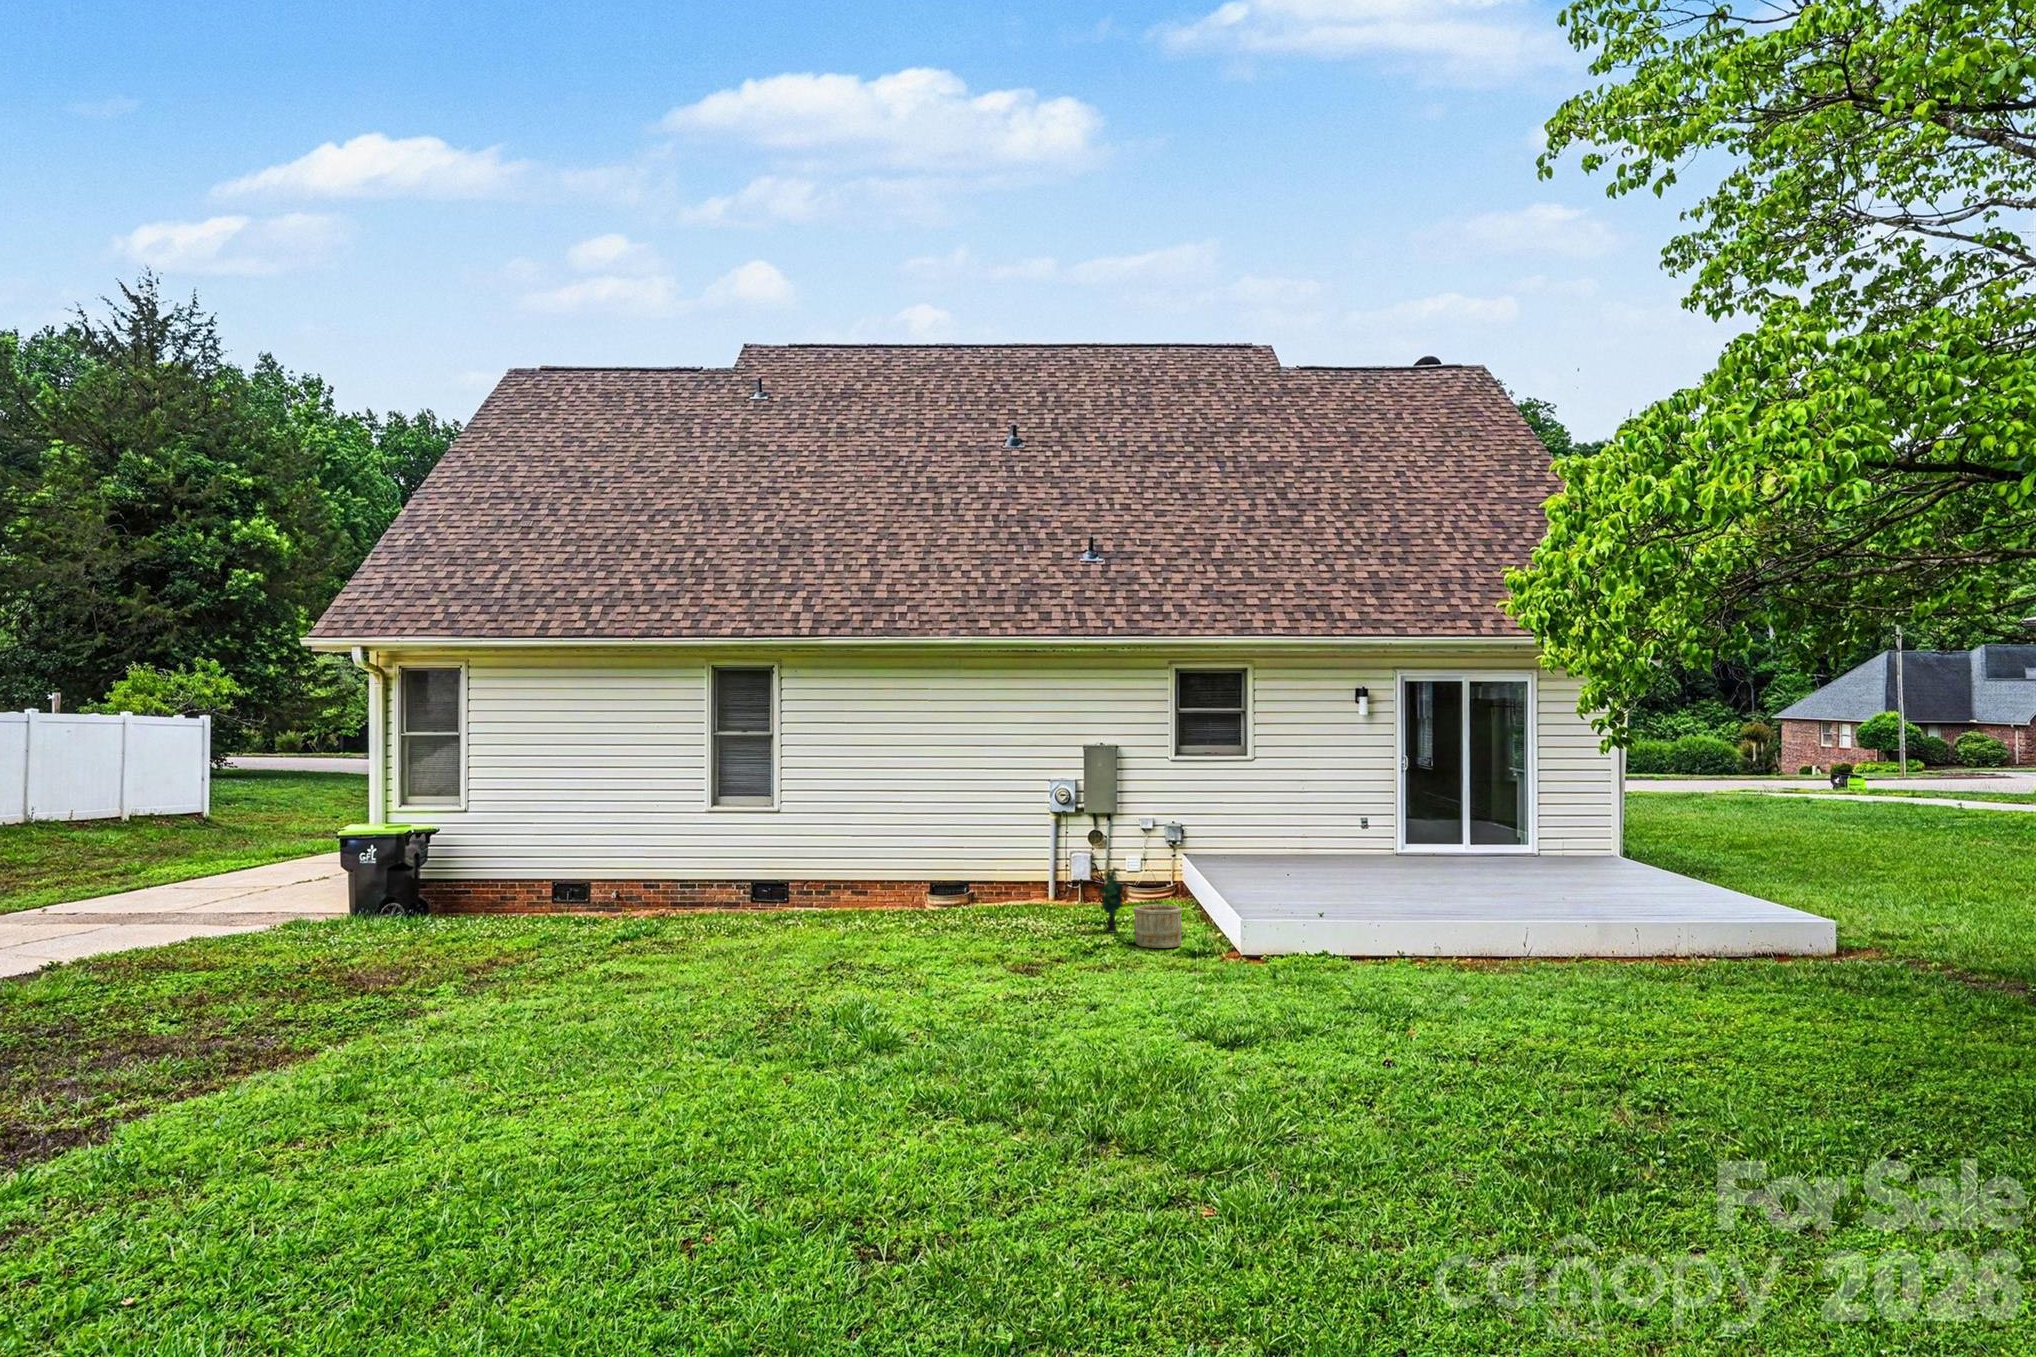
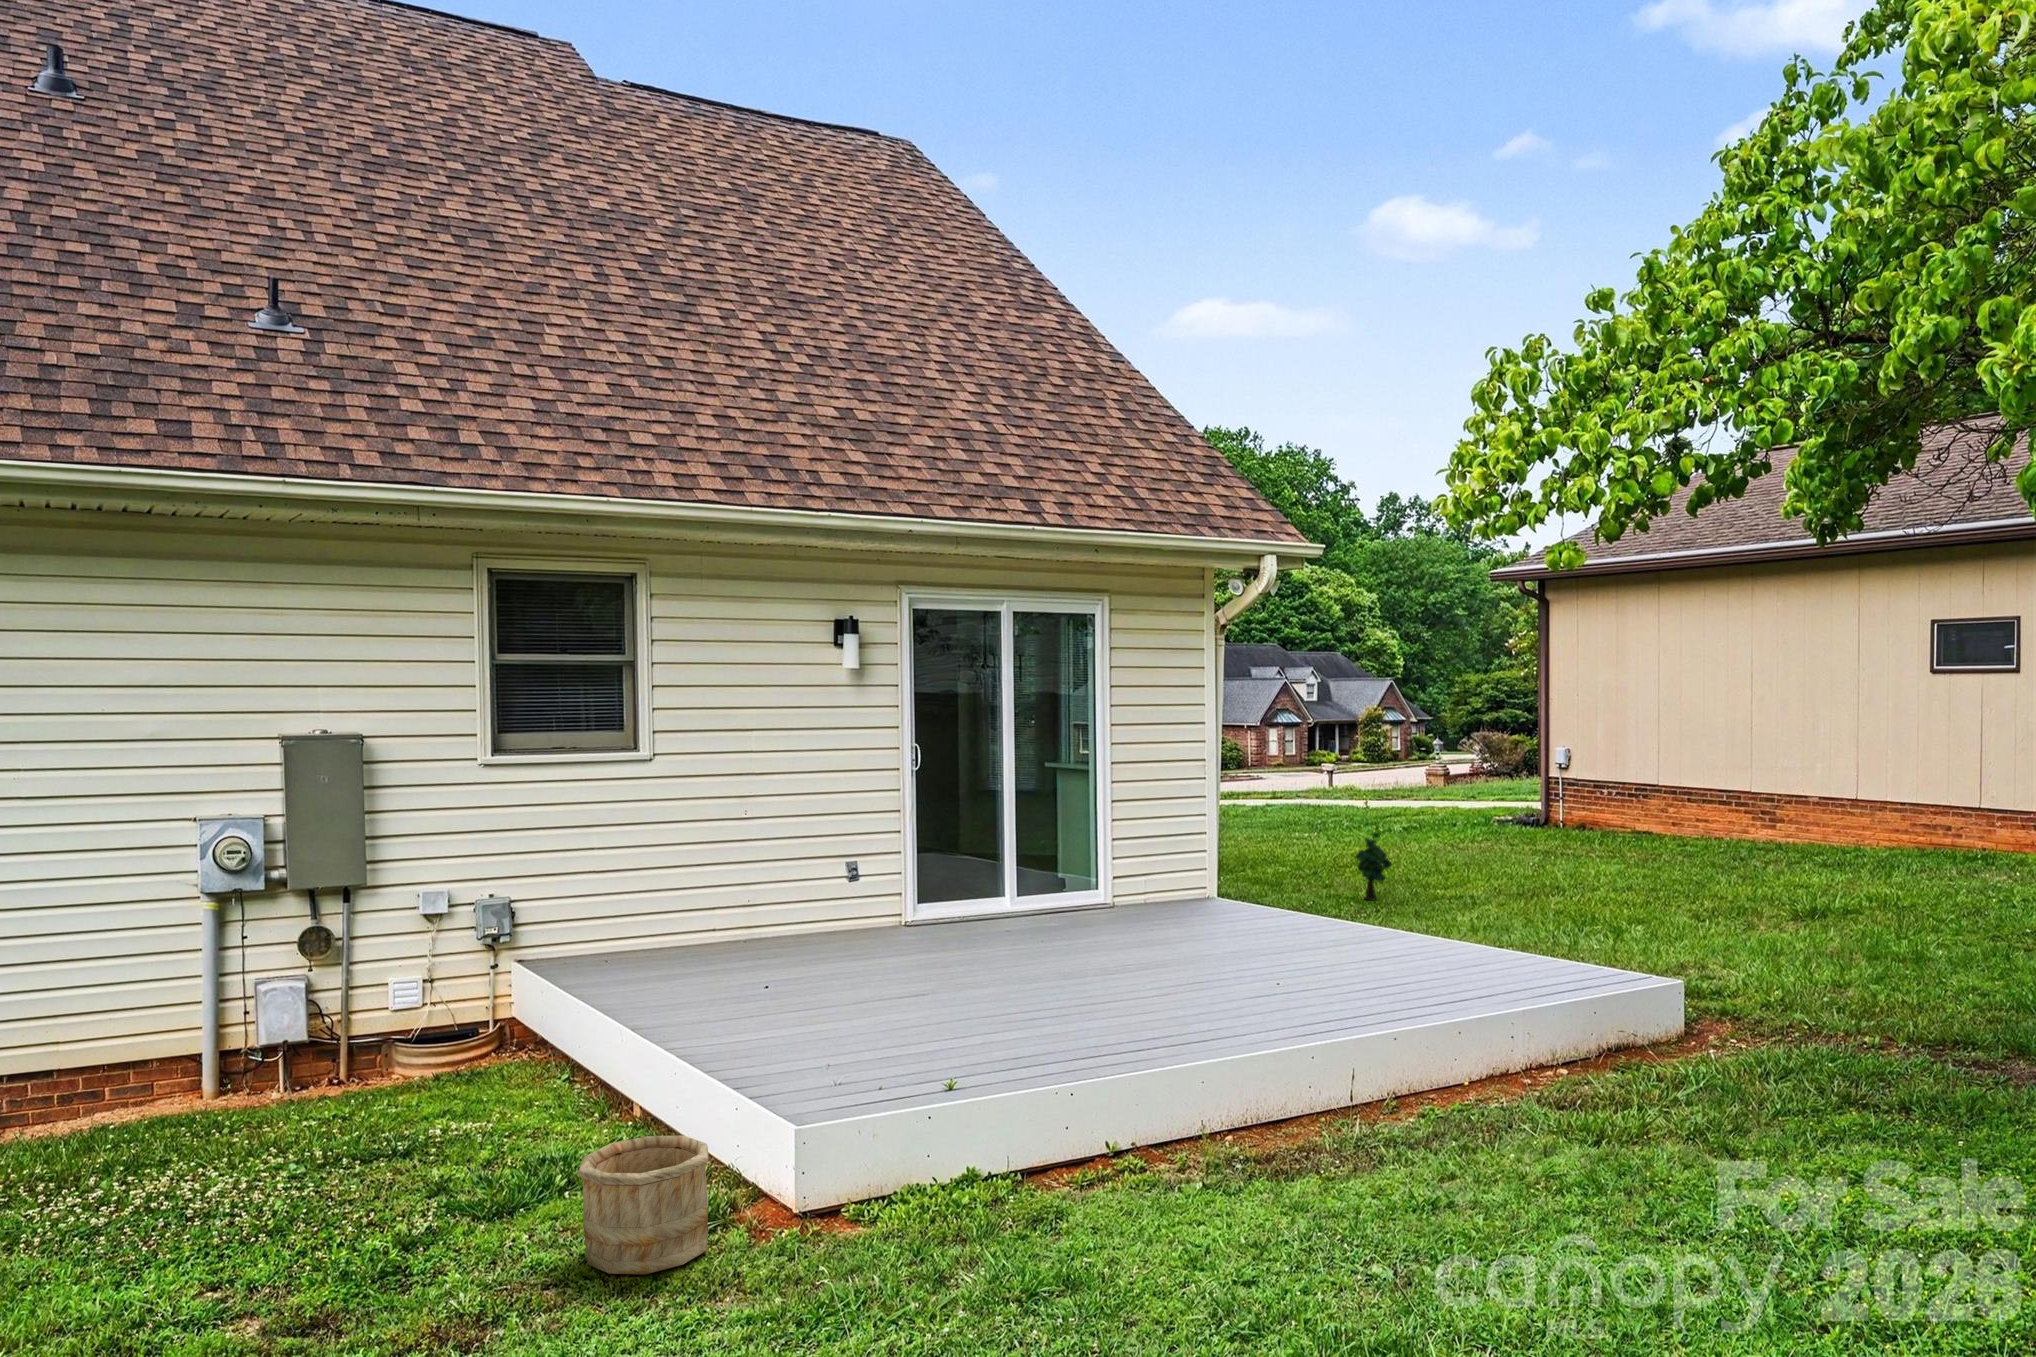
decorative plant: present [1098,868,1128,933] -> present [1355,833,1392,900]

